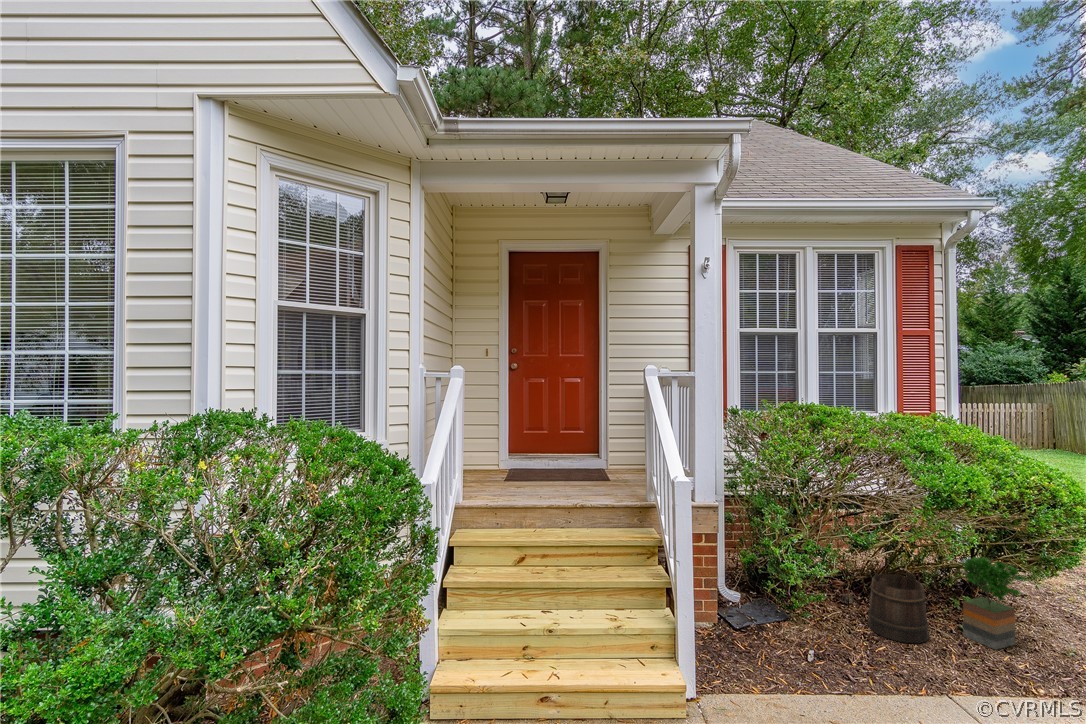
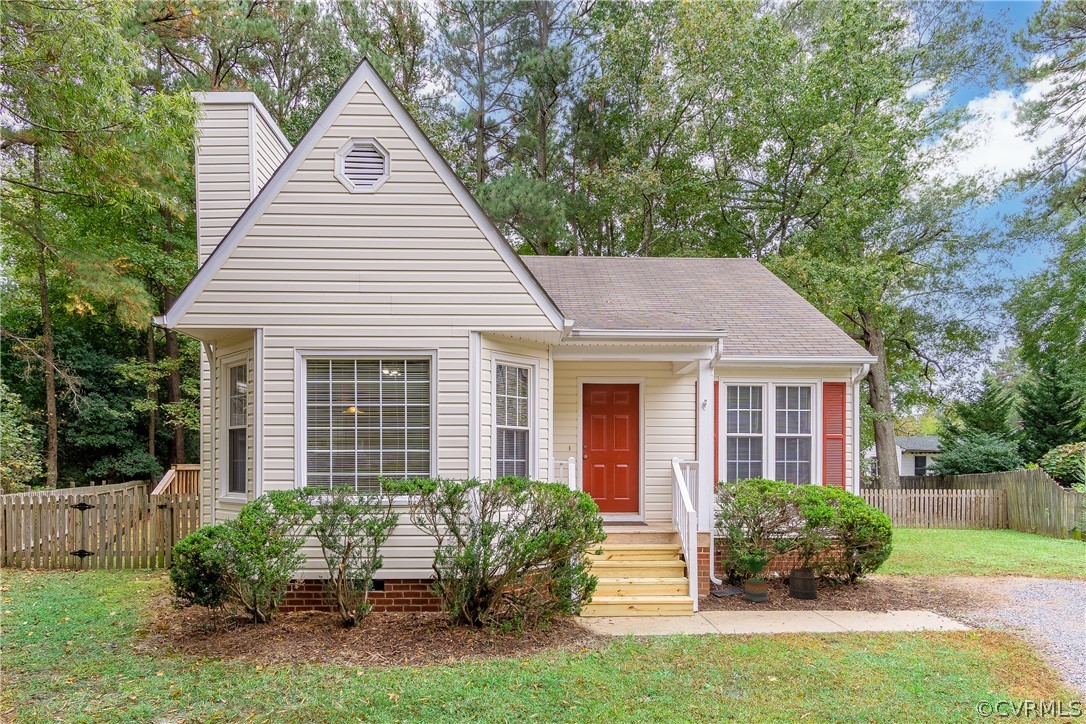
potted tree: present [963,557,1026,650] -> present [743,557,770,602]

